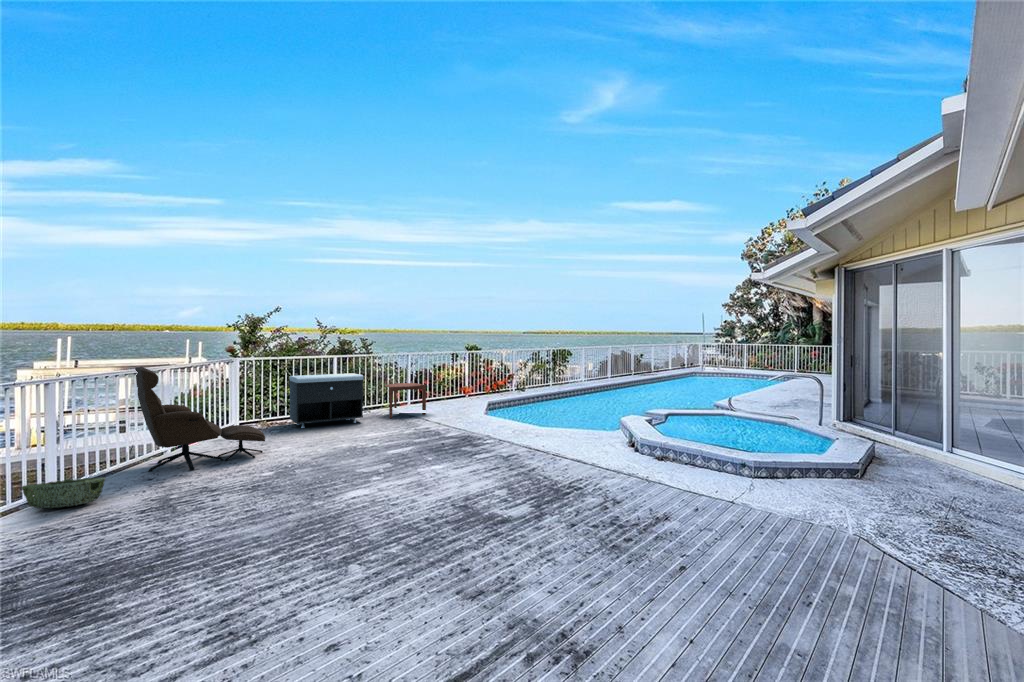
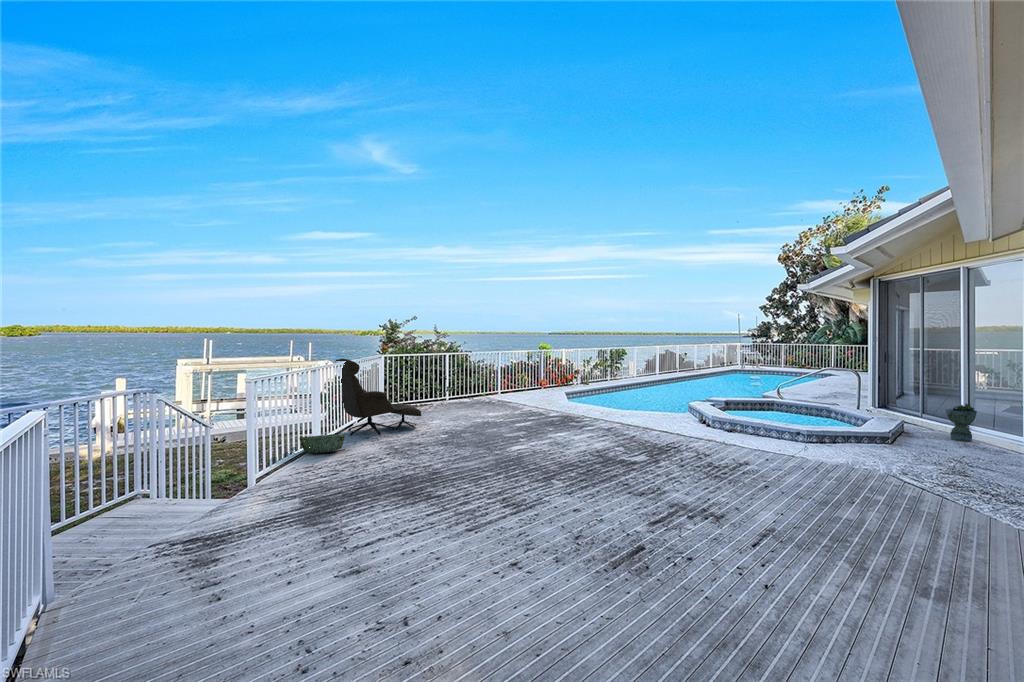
storage bench: present [290,373,363,428] -> none [414,367,472,410]
side table: present [385,383,426,418] -> none [484,376,517,404]
planter: none [925,423,964,471] -> present [946,404,977,442]

